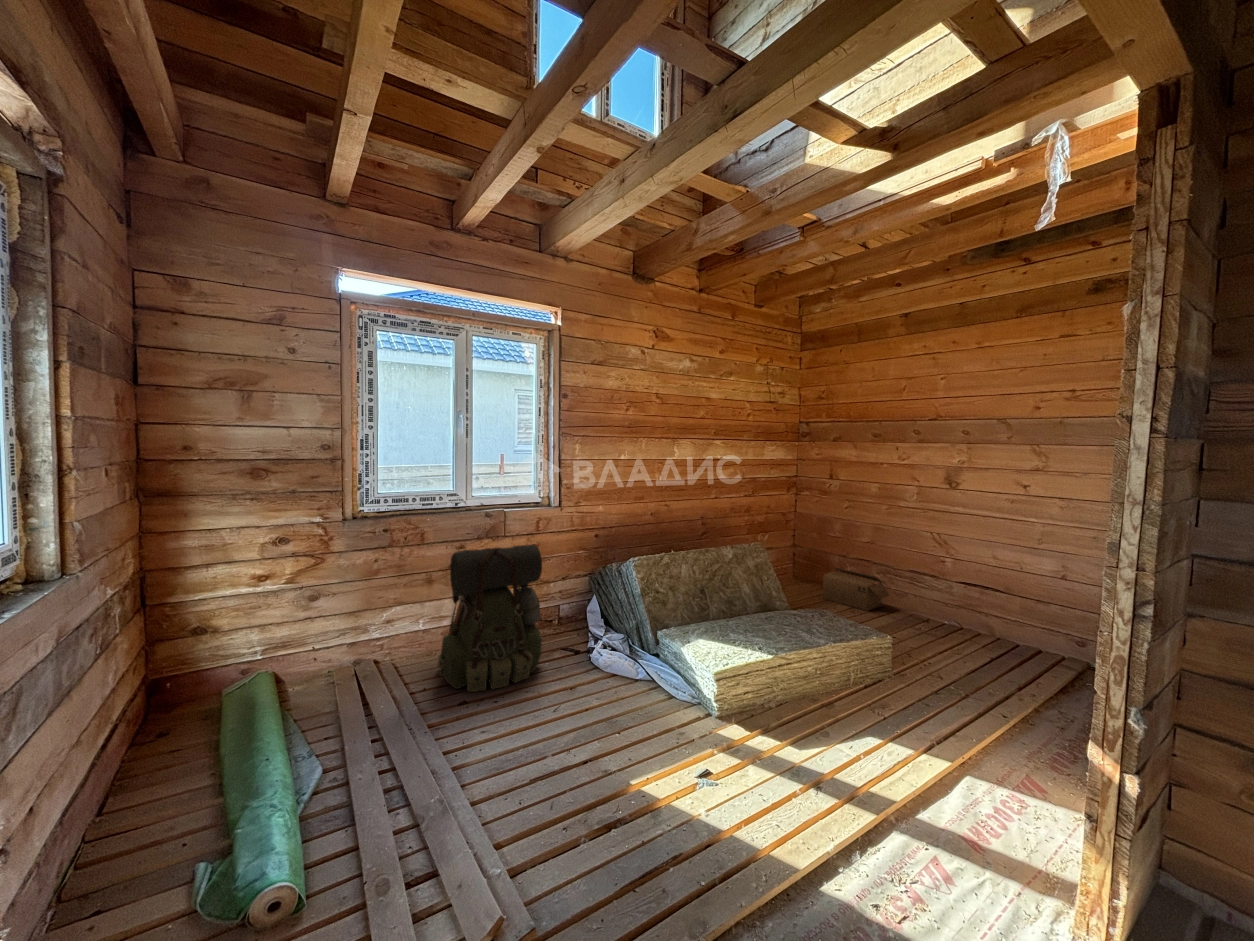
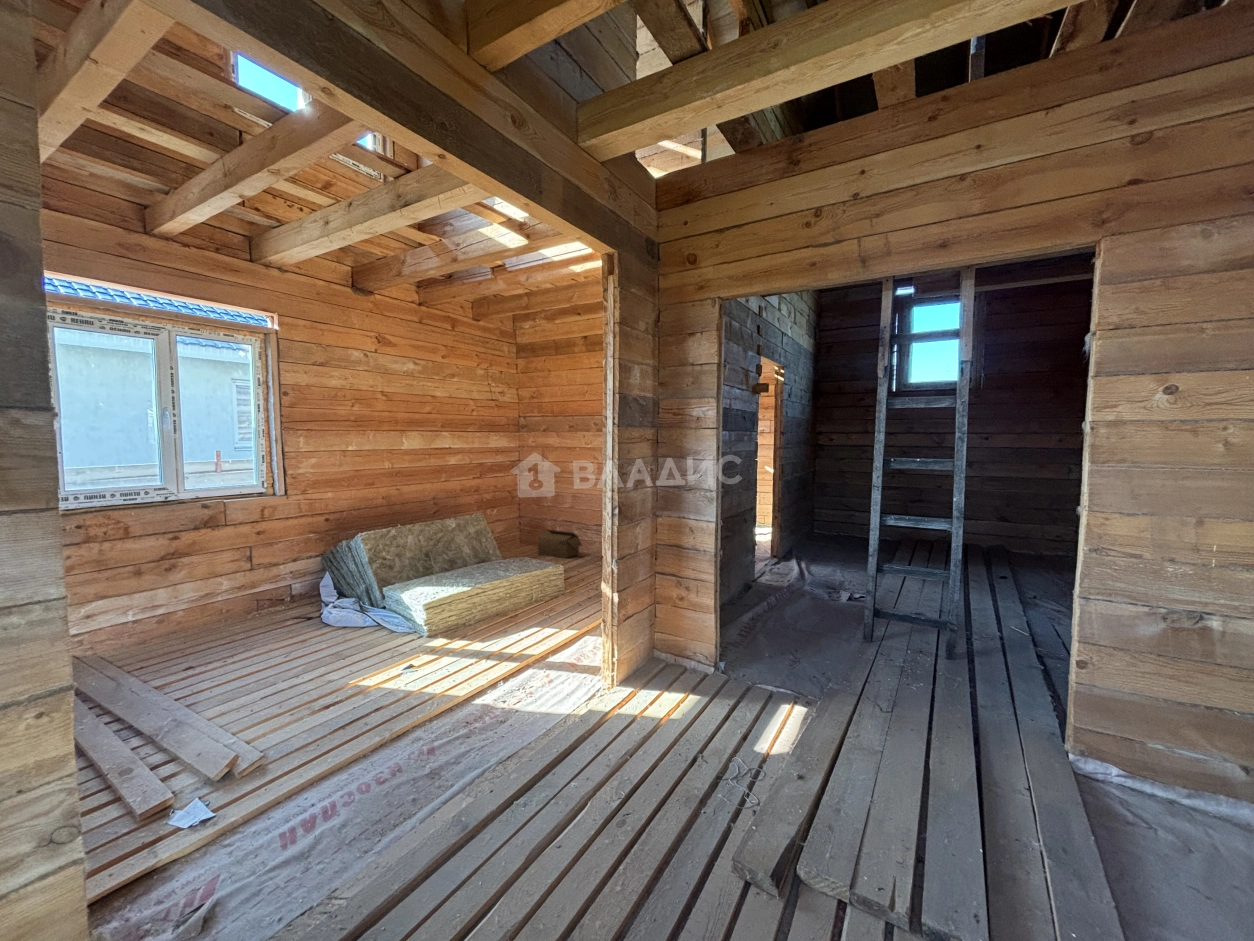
backpack: present [437,545,543,692] -> none [154,528,273,661]

